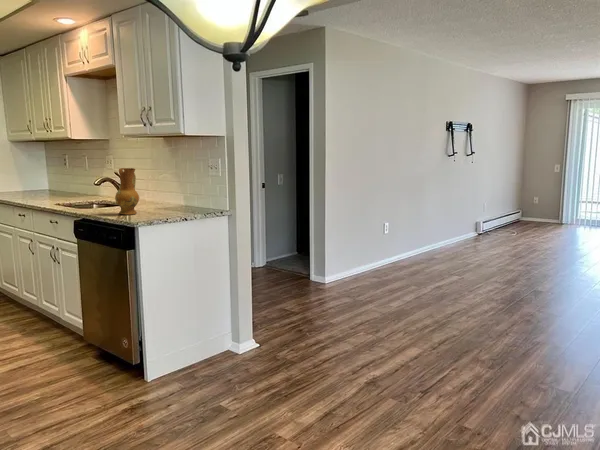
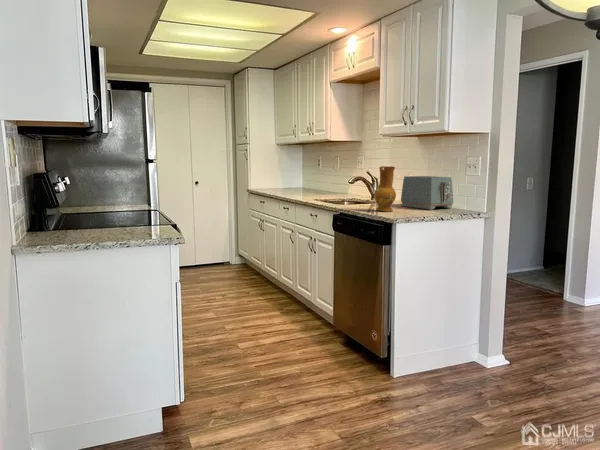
toaster: none [148,176,199,210] -> present [401,176,453,210]

